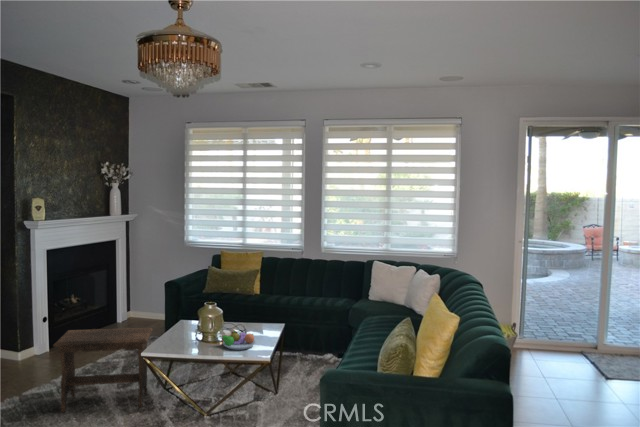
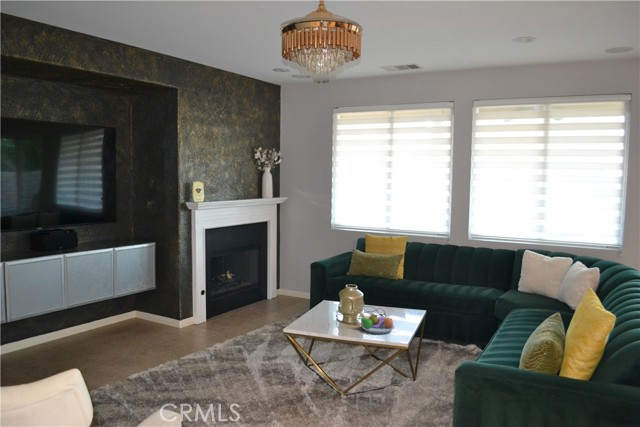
footstool: present [53,328,153,412] -> none [207,303,295,381]

